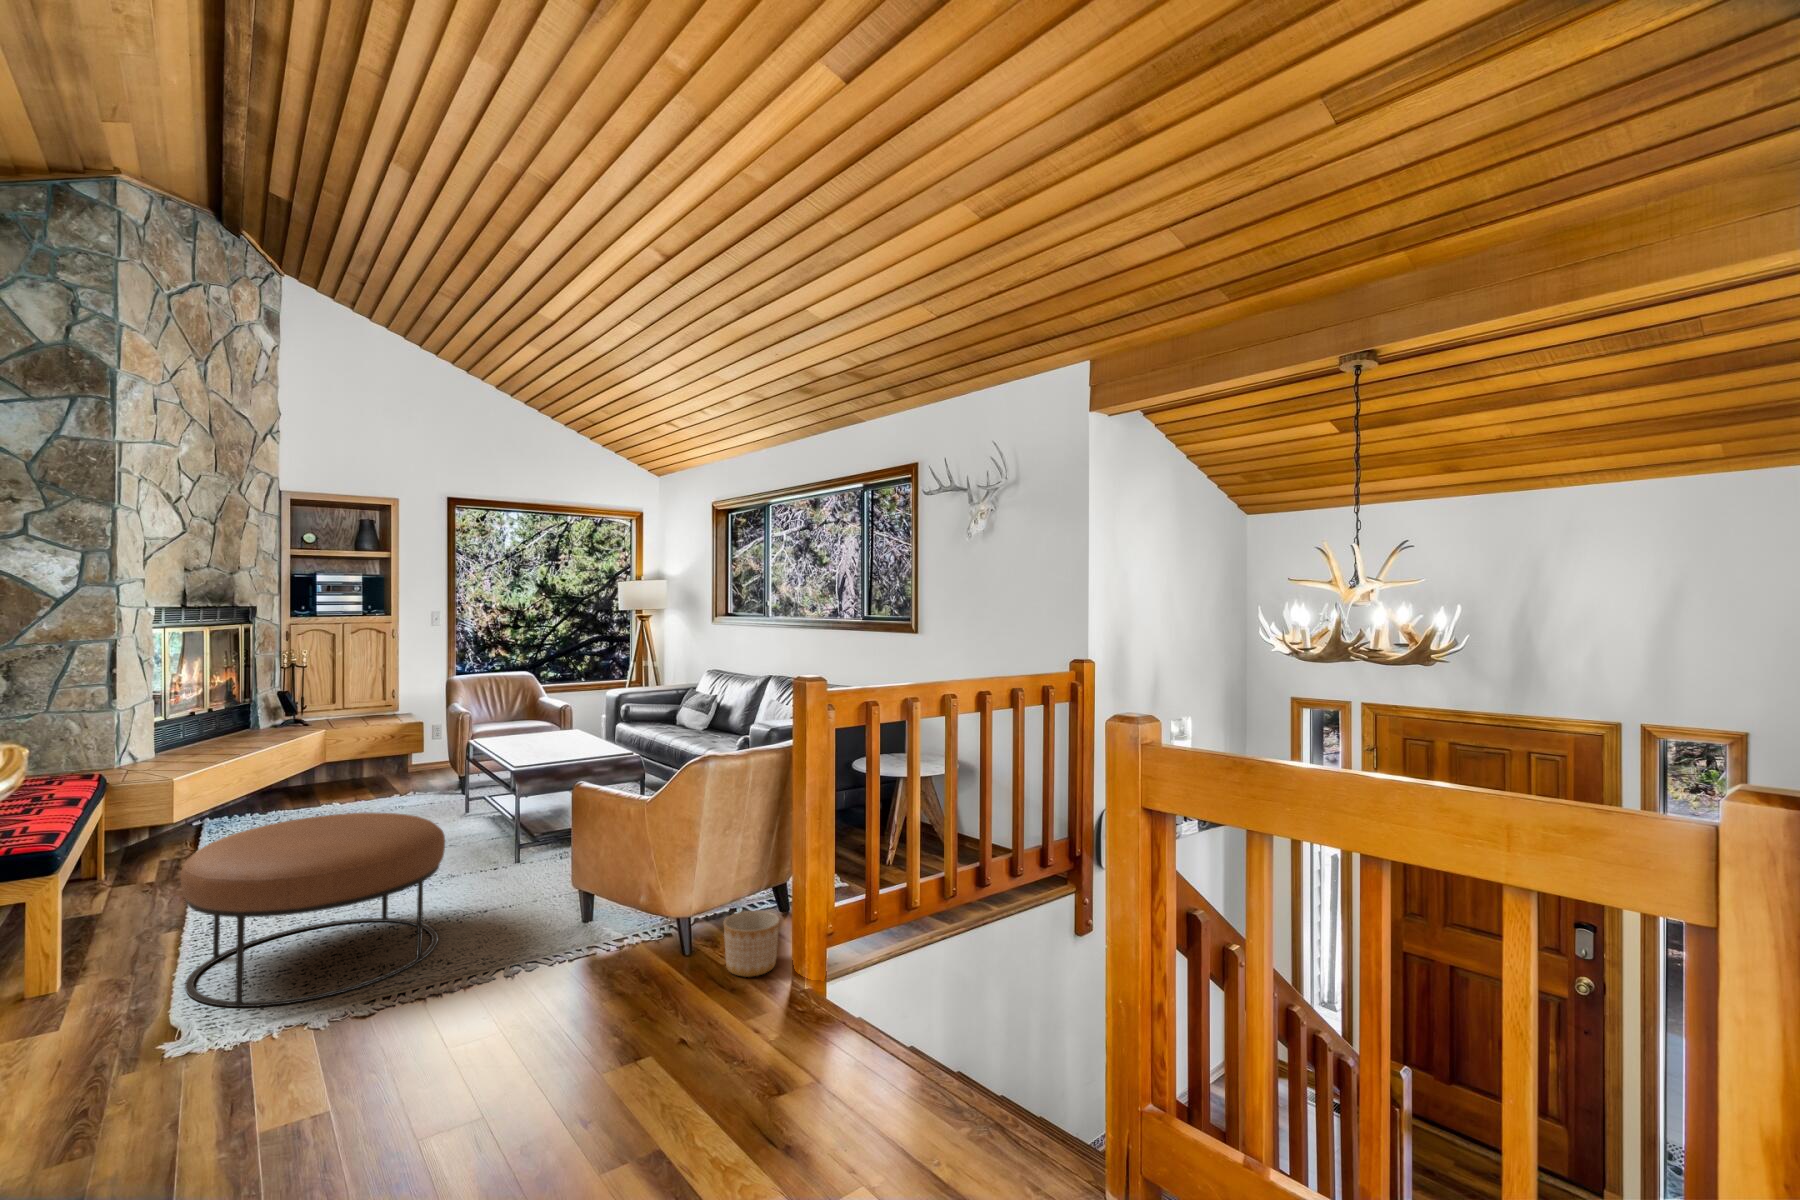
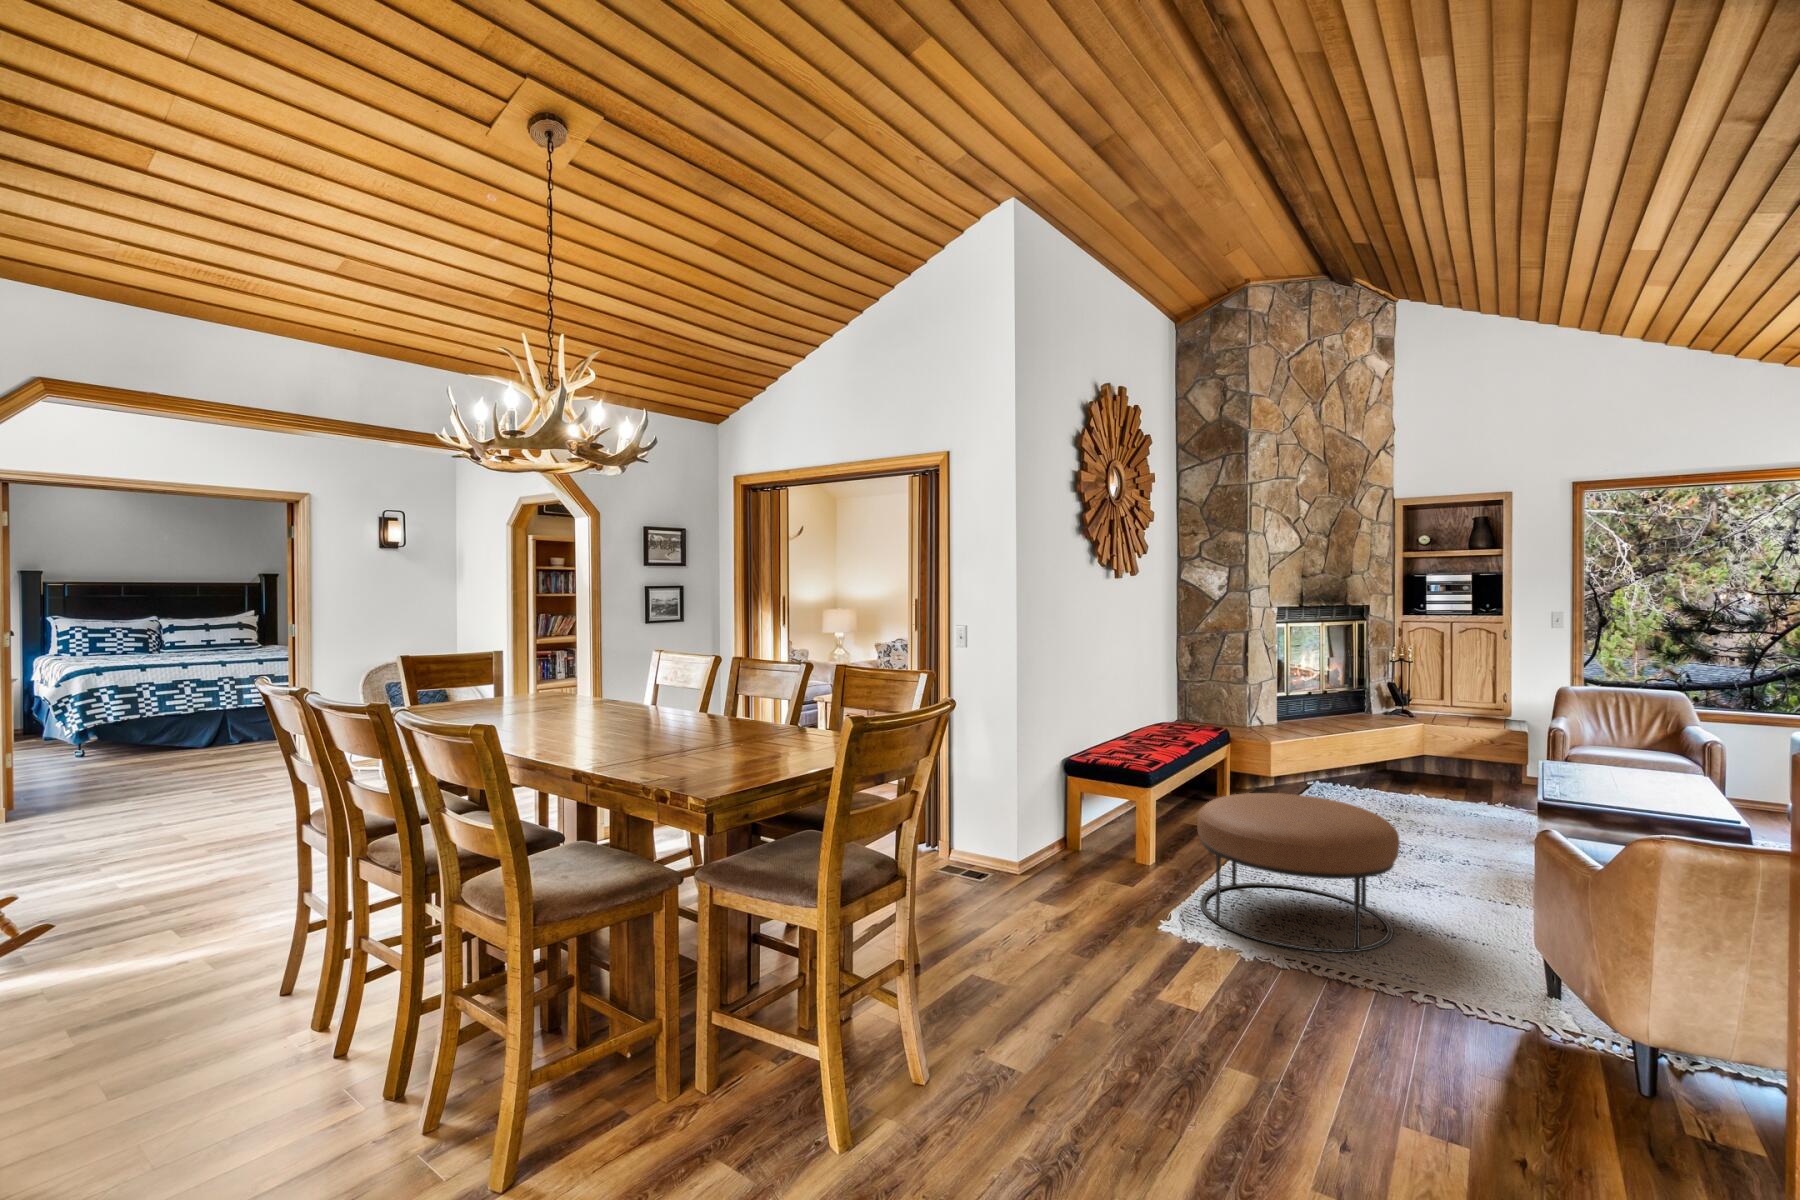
planter: present [724,910,779,977] -> none [1671,1062,1782,1171]

